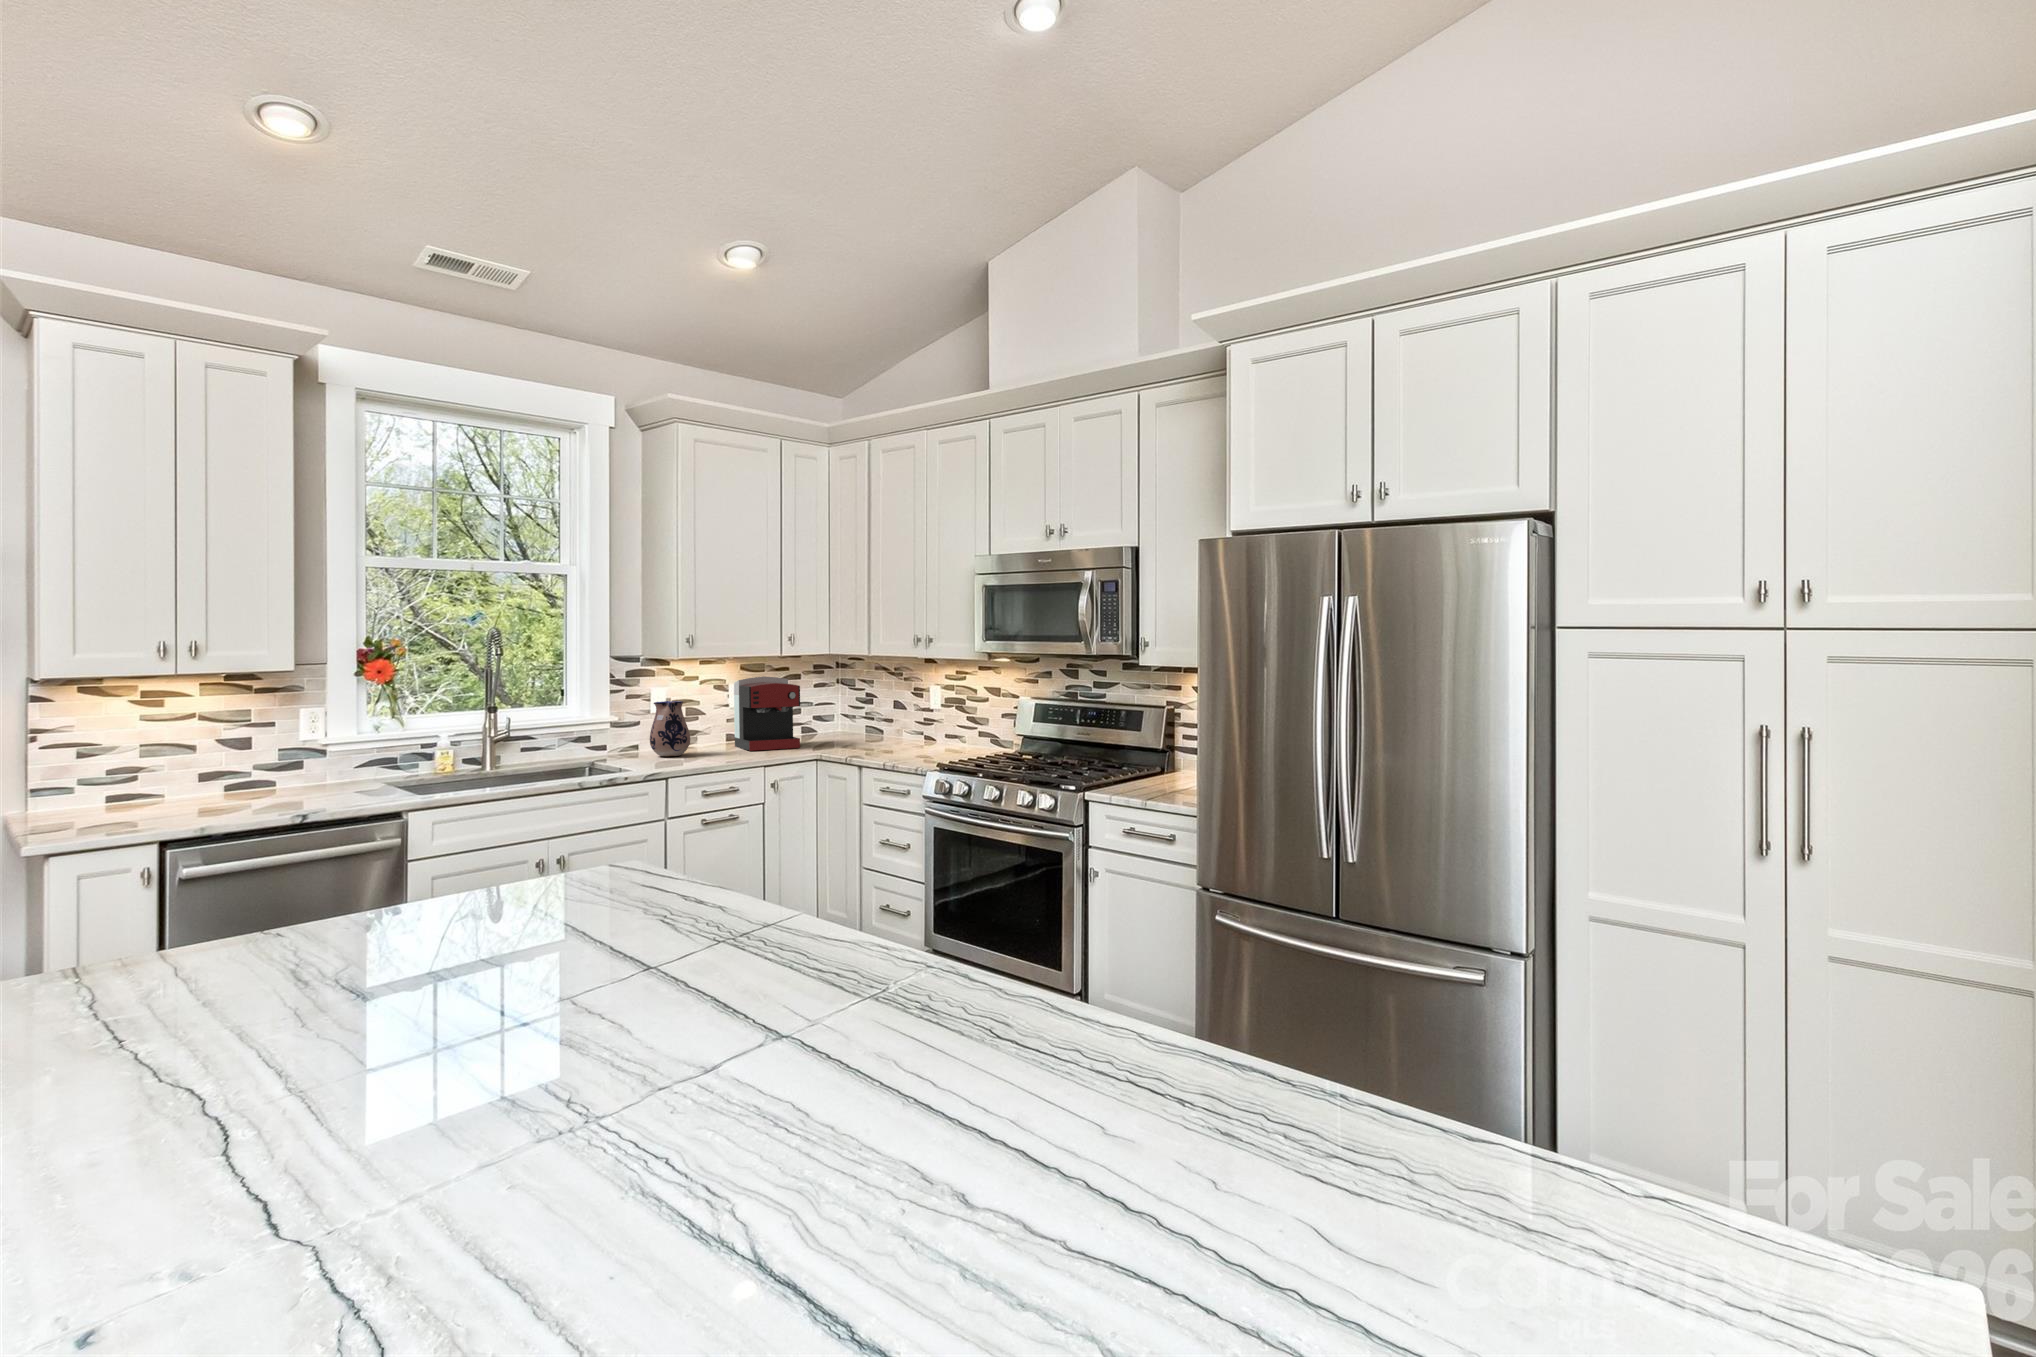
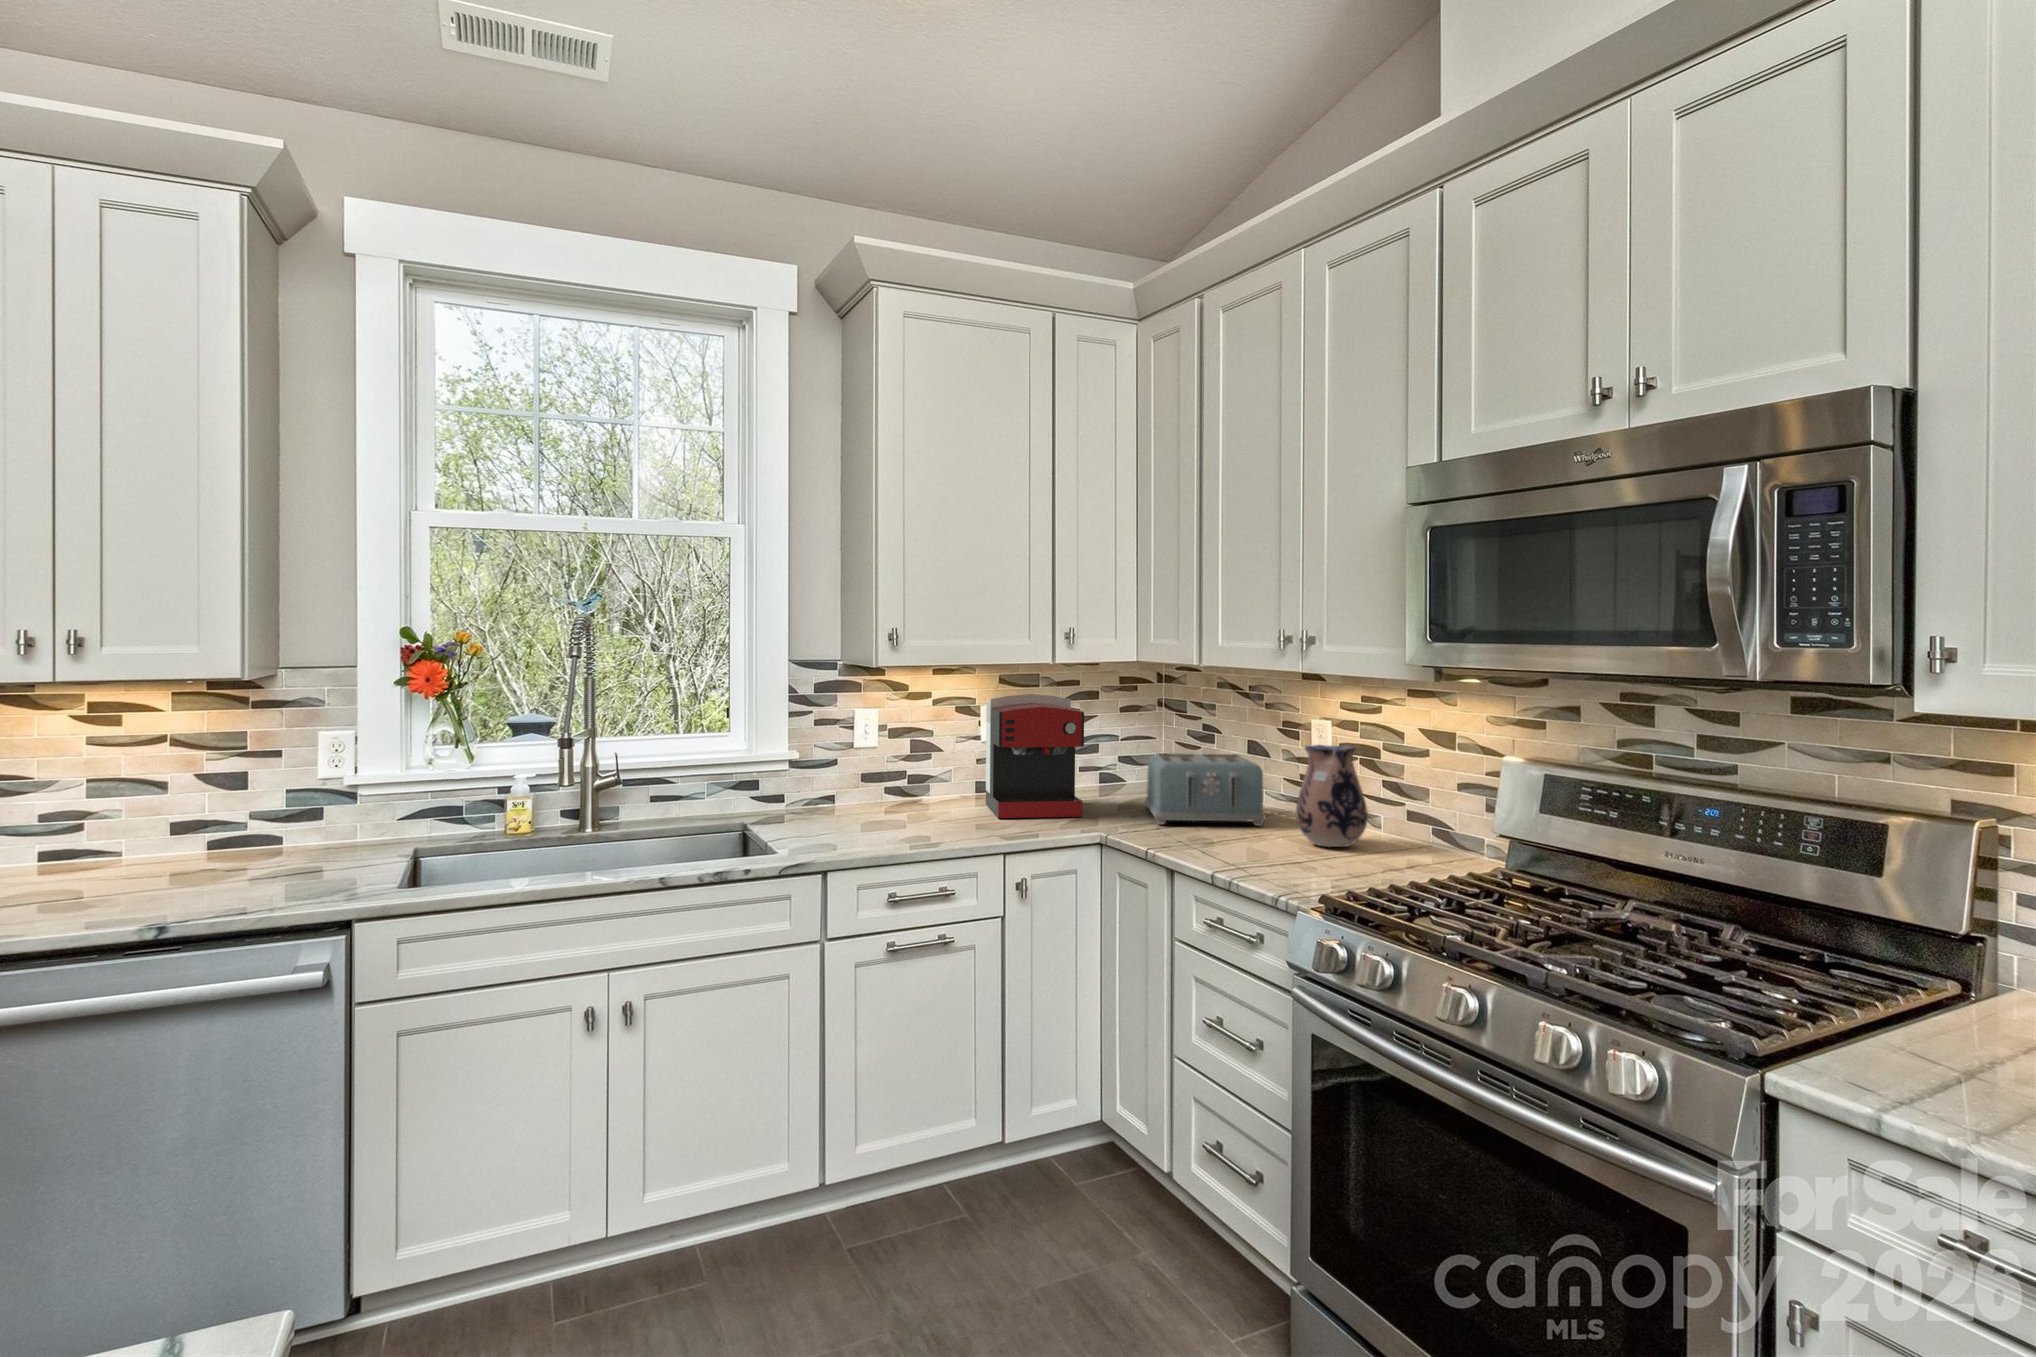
ceramic pitcher: present [650,701,690,756] -> present [1296,745,1368,847]
toaster: none [835,708,906,748] -> present [1145,753,1265,826]

